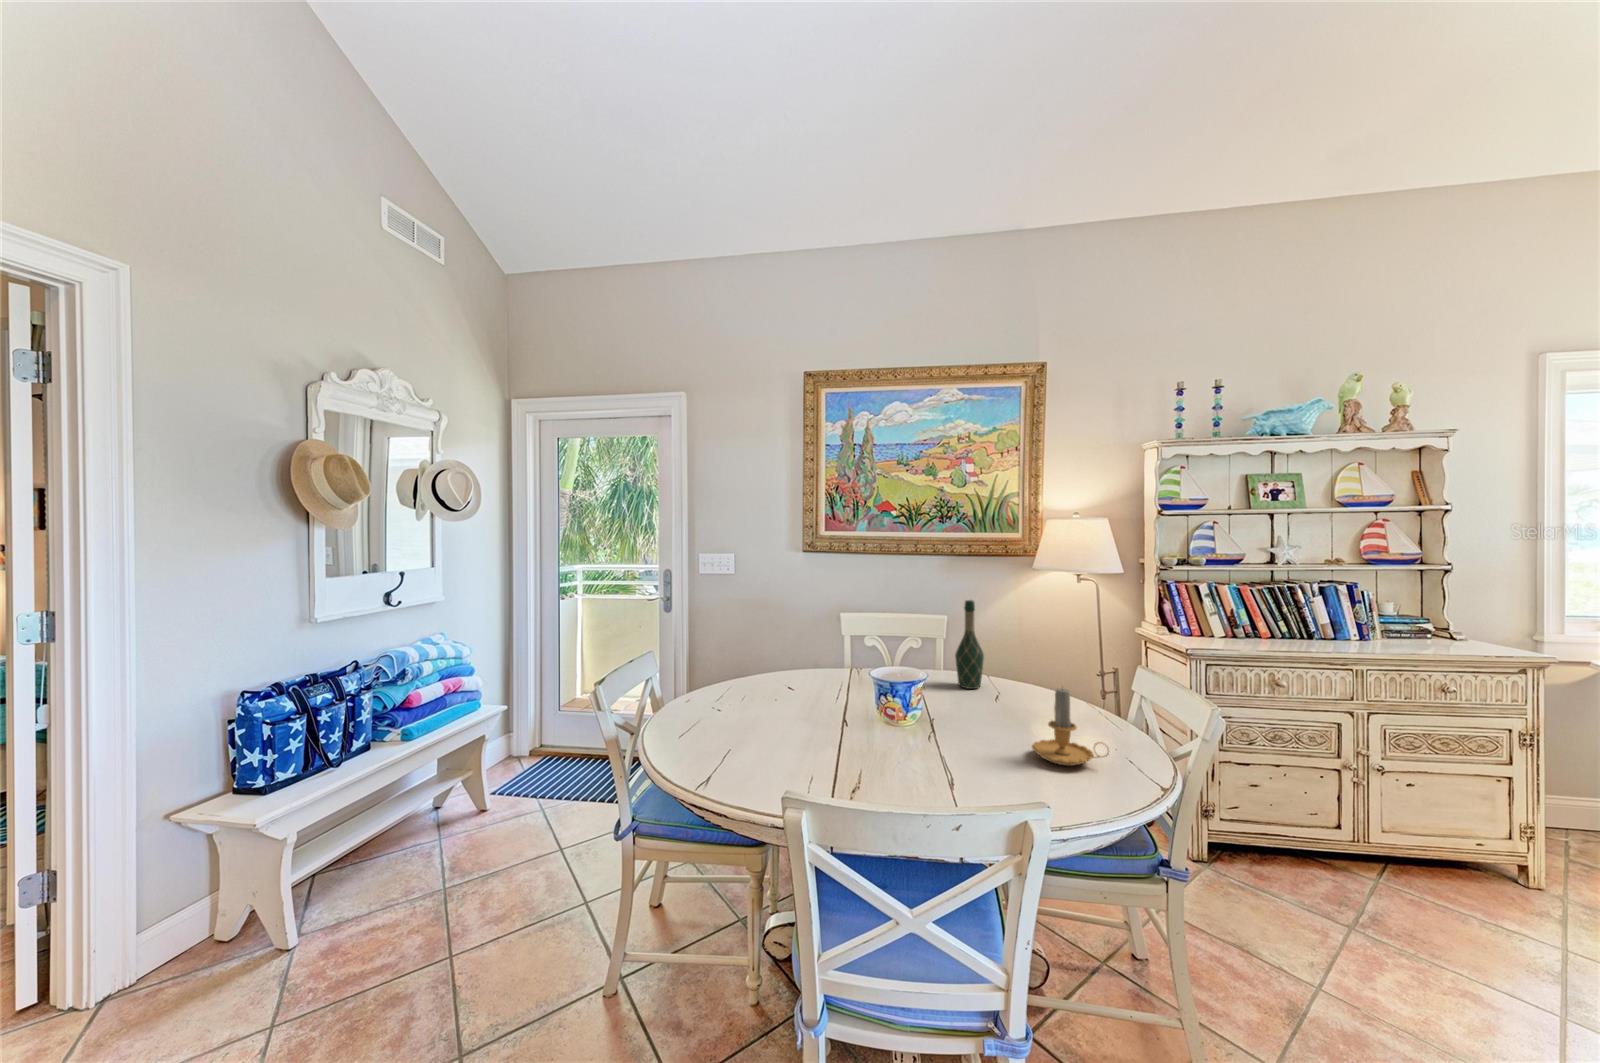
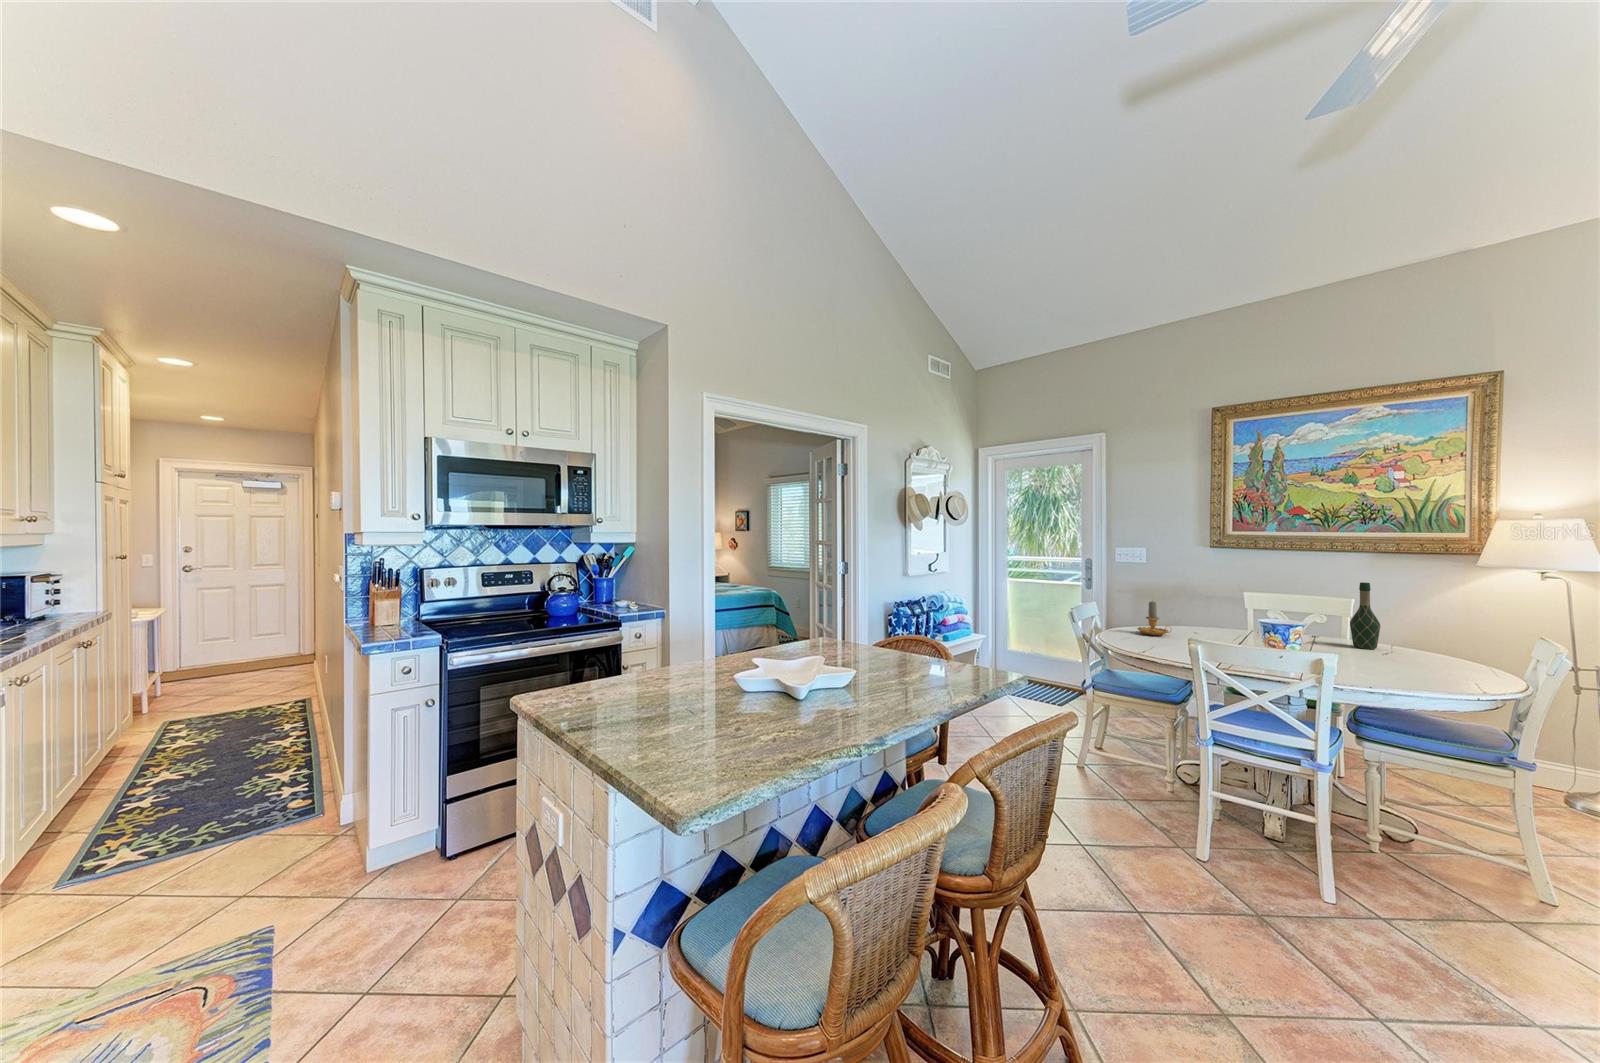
candle: present [1032,688,1109,766] -> present [1137,601,1172,635]

